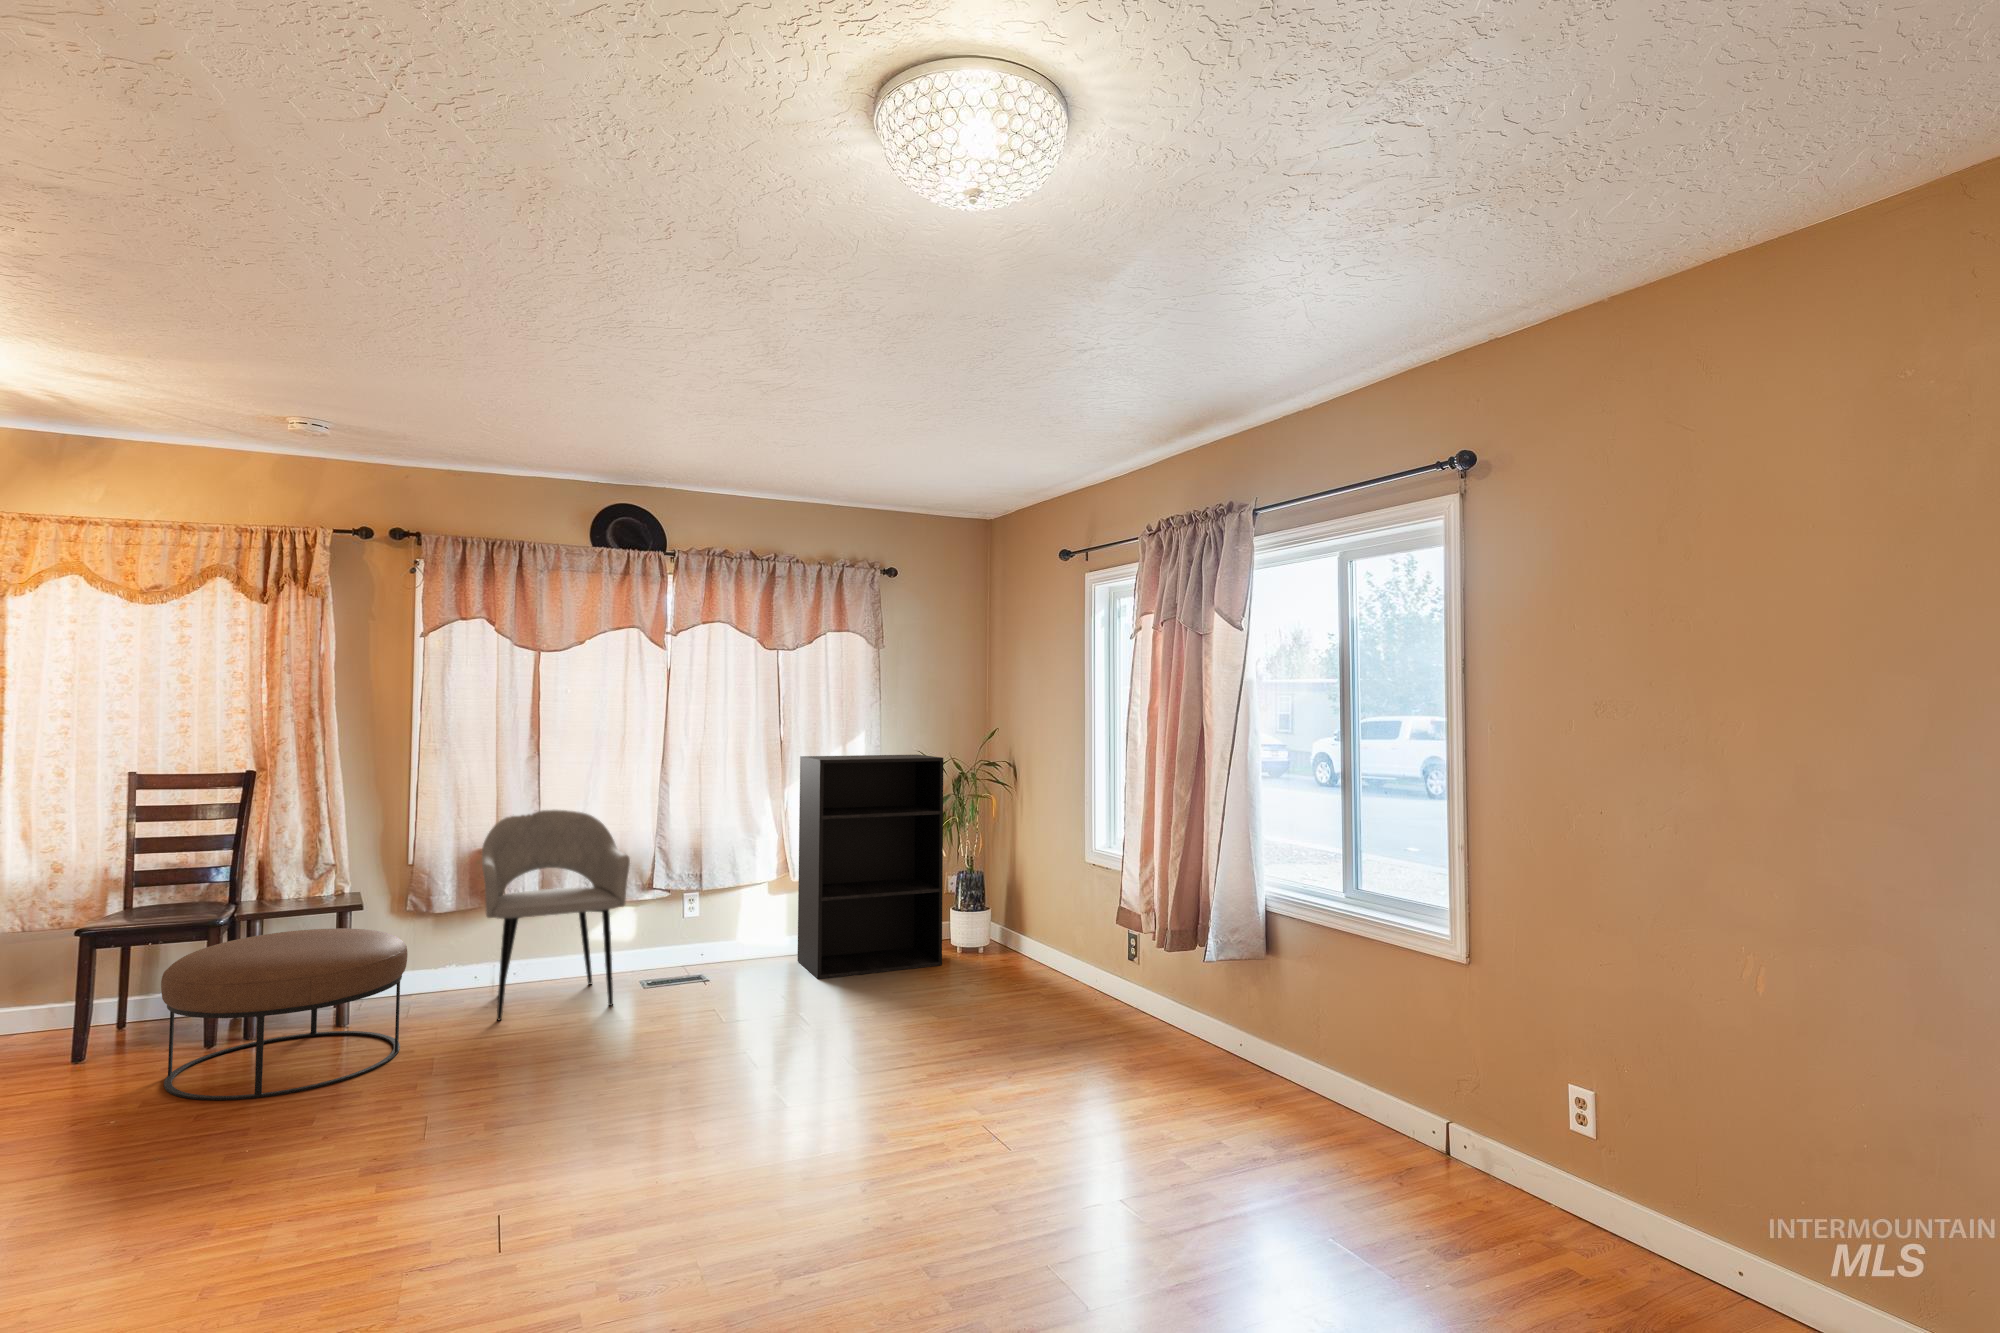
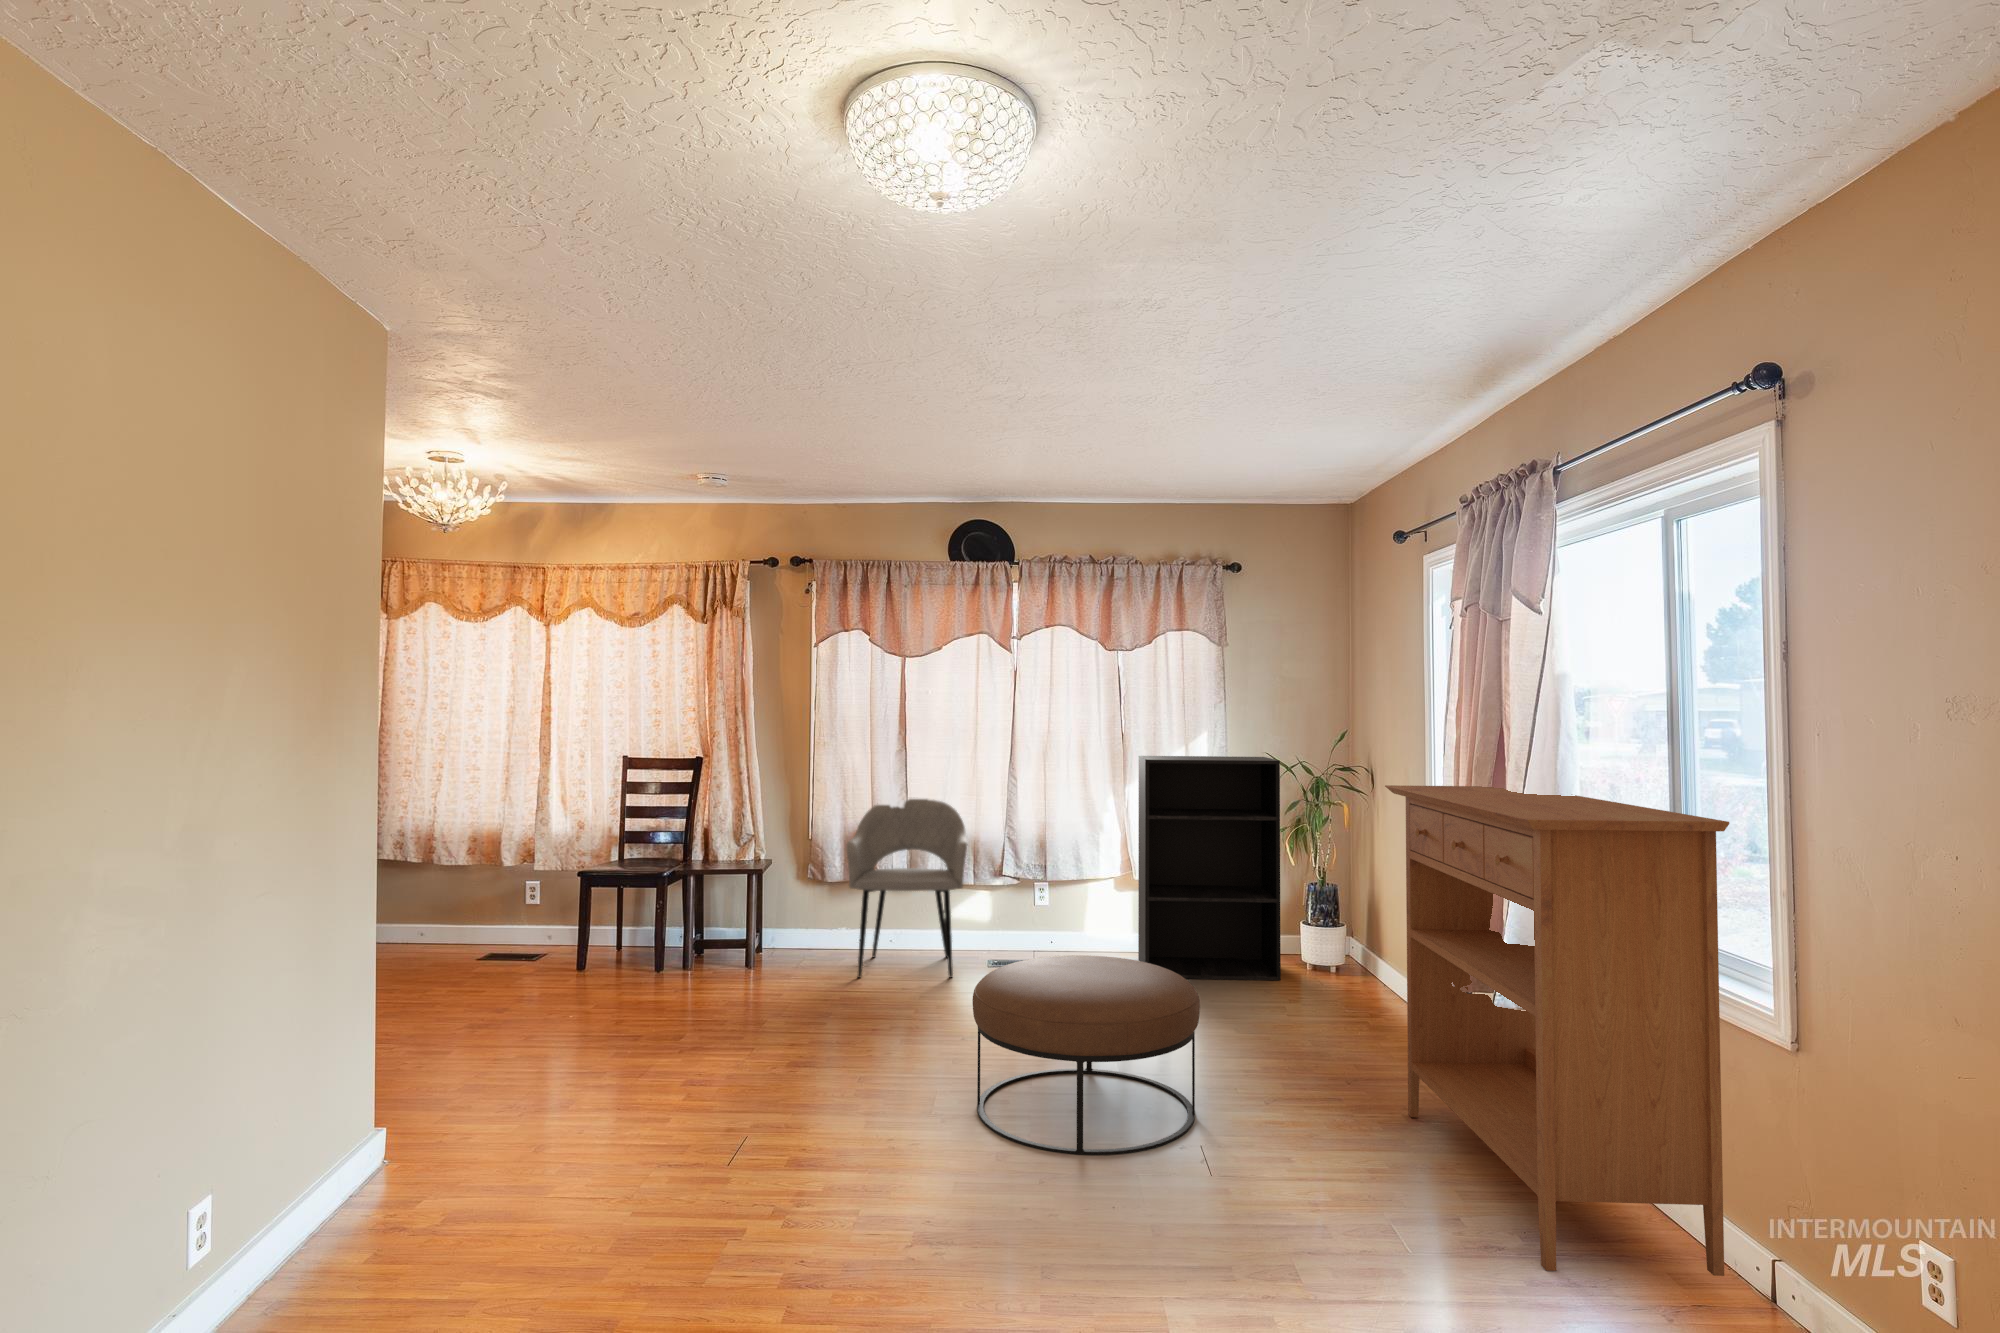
console table: none [1107,774,1418,1171] -> present [1385,785,1729,1276]
ottoman: present [161,928,408,1100] -> present [972,955,1200,1155]

